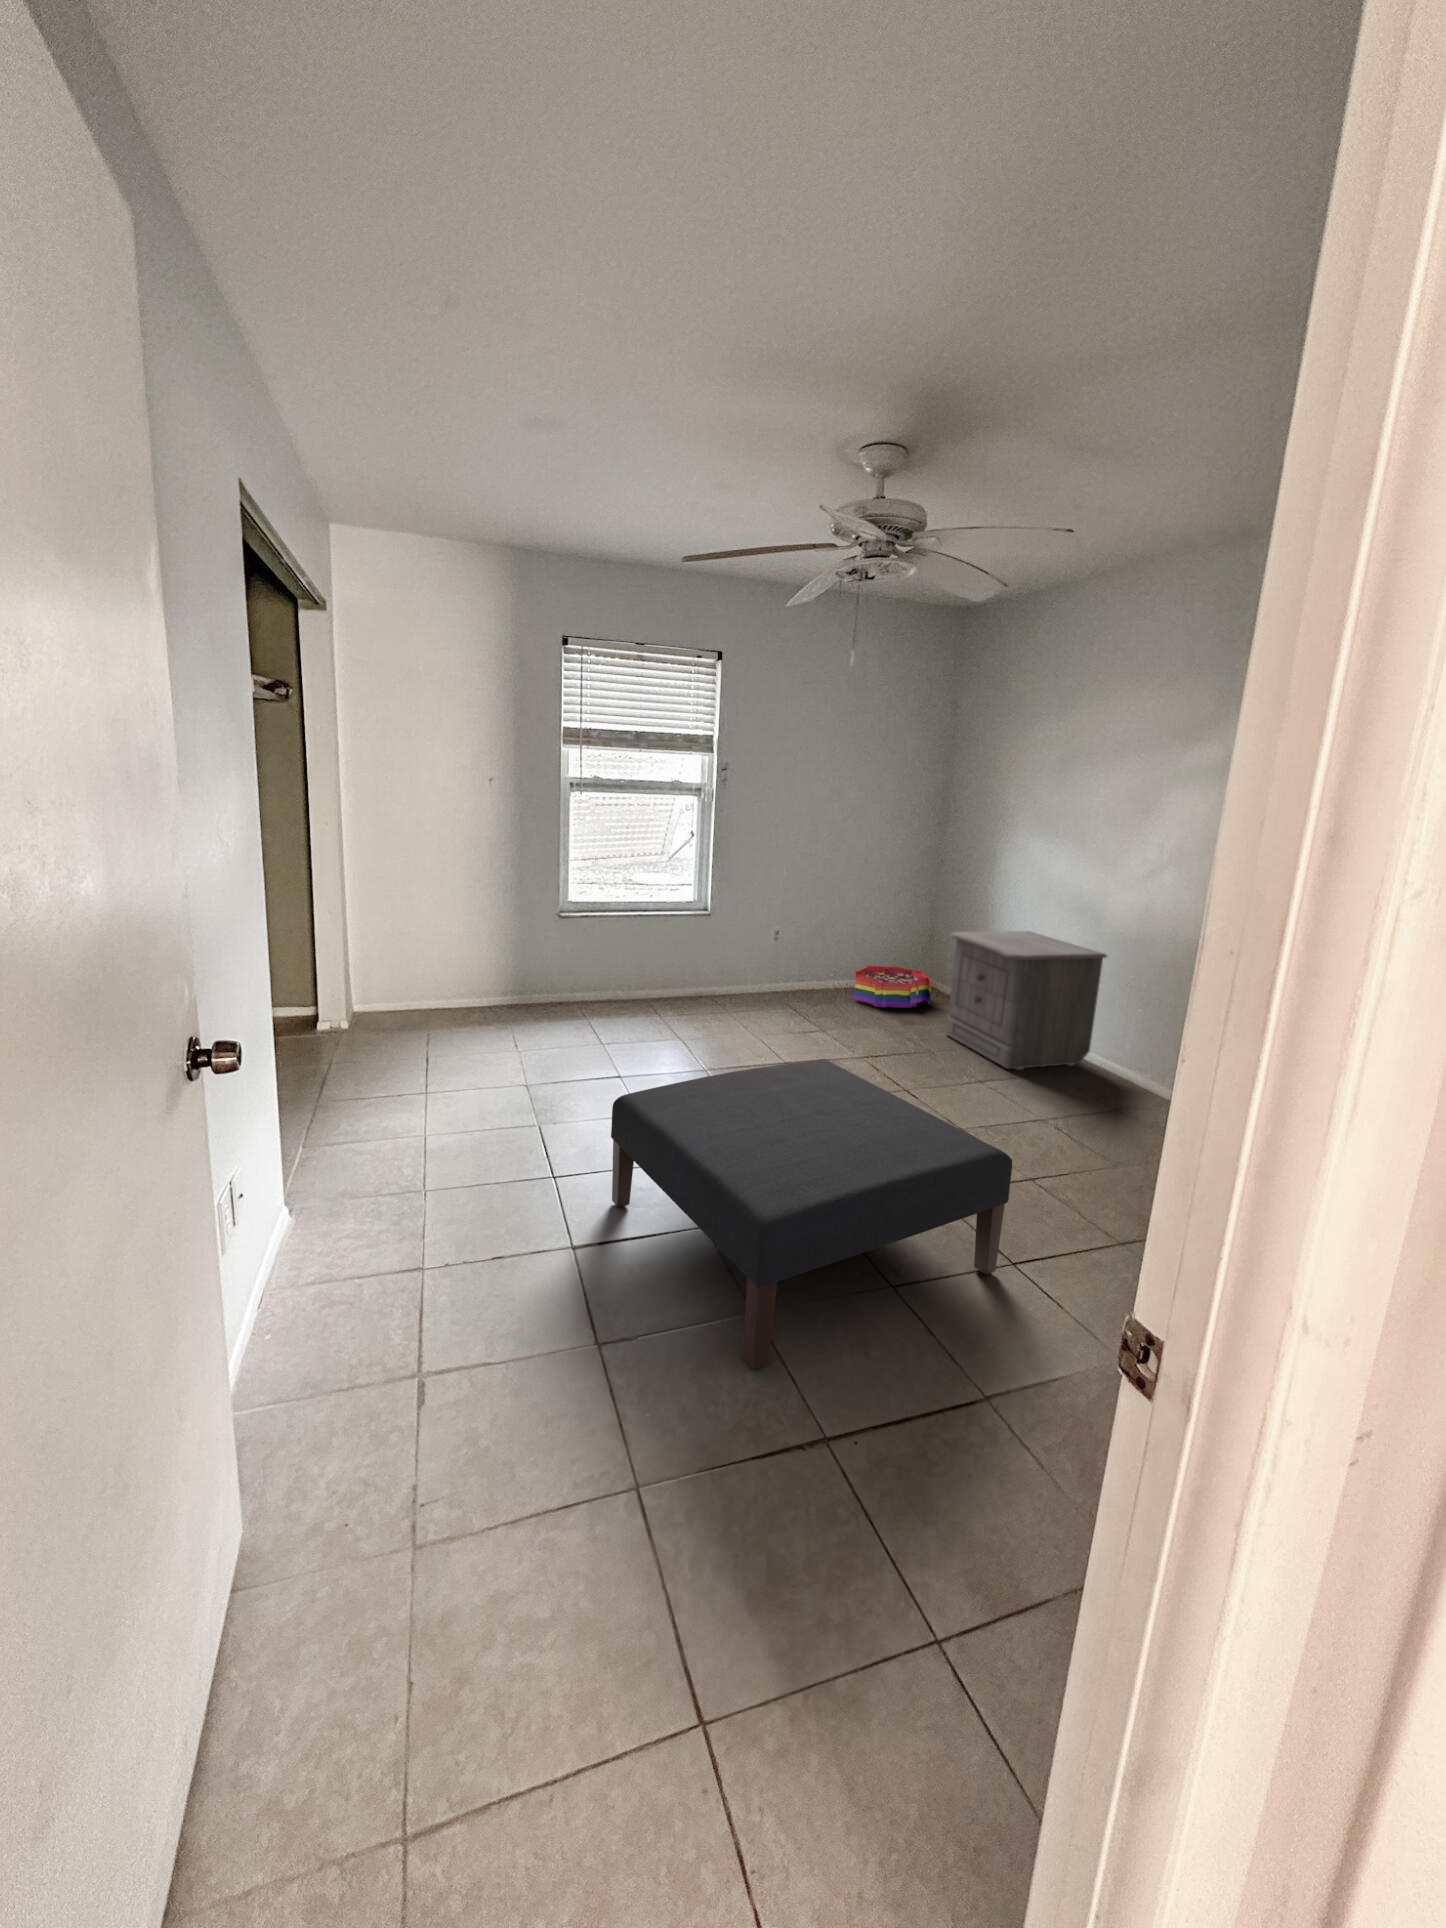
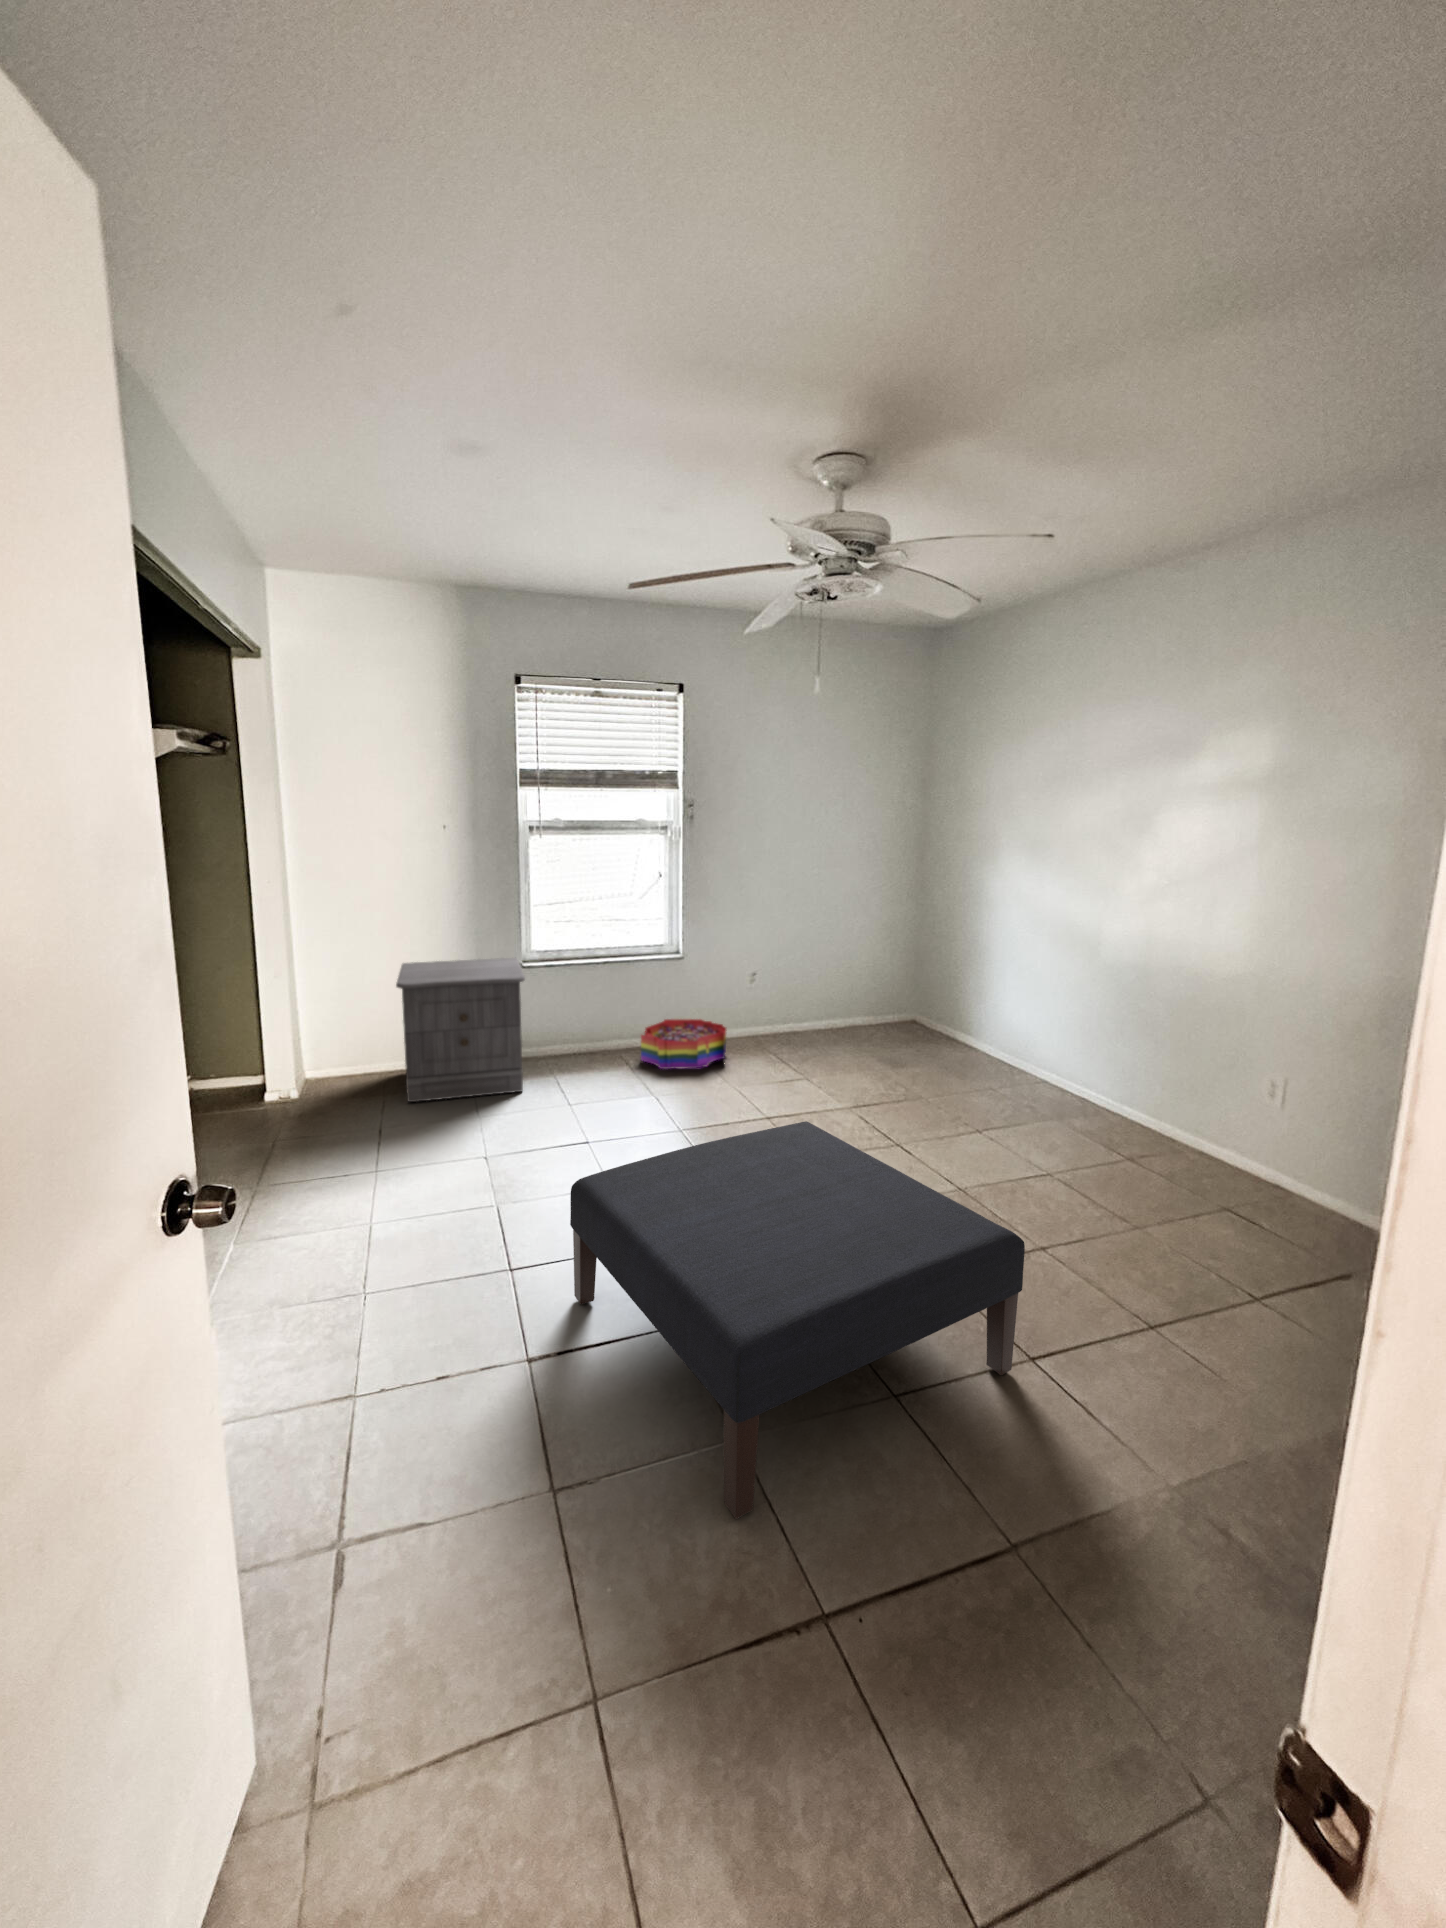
nightstand: present [946,931,1107,1069] -> present [396,958,525,1102]
storage bin: present [854,966,931,1008] -> present [641,1019,726,1069]

